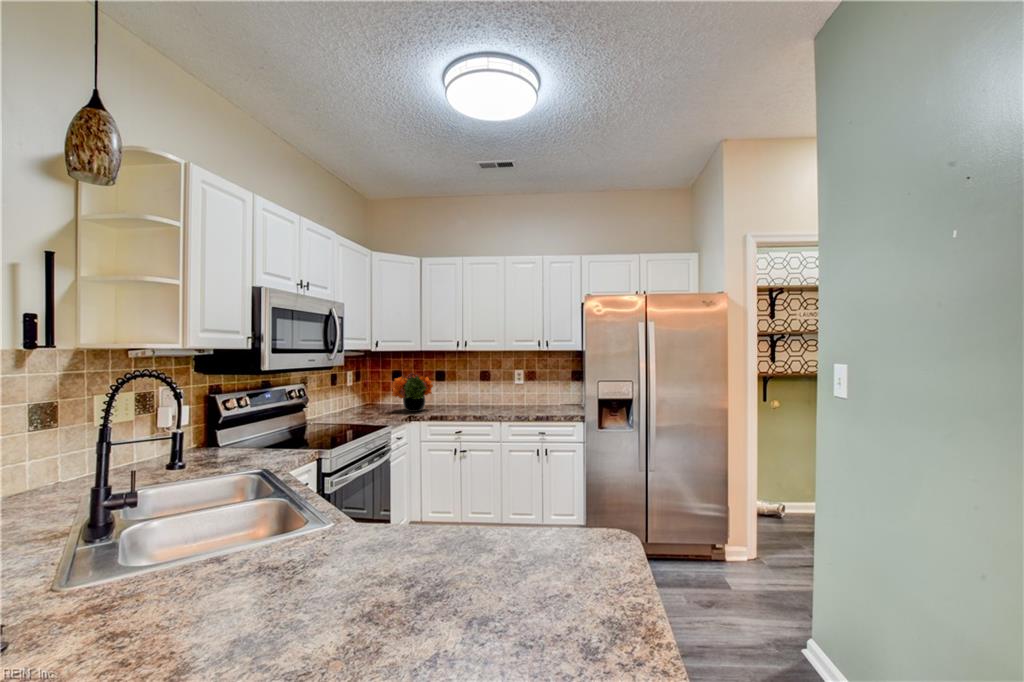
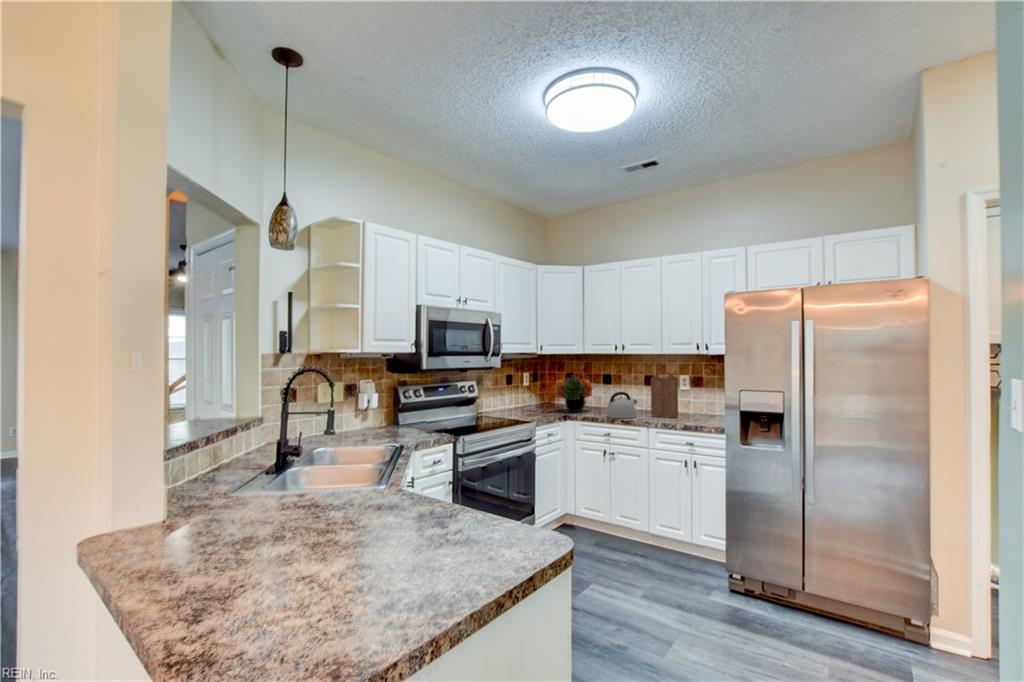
cutting board: none [494,367,520,411] -> present [651,372,678,418]
kettle: none [453,388,483,415] -> present [607,392,637,418]

